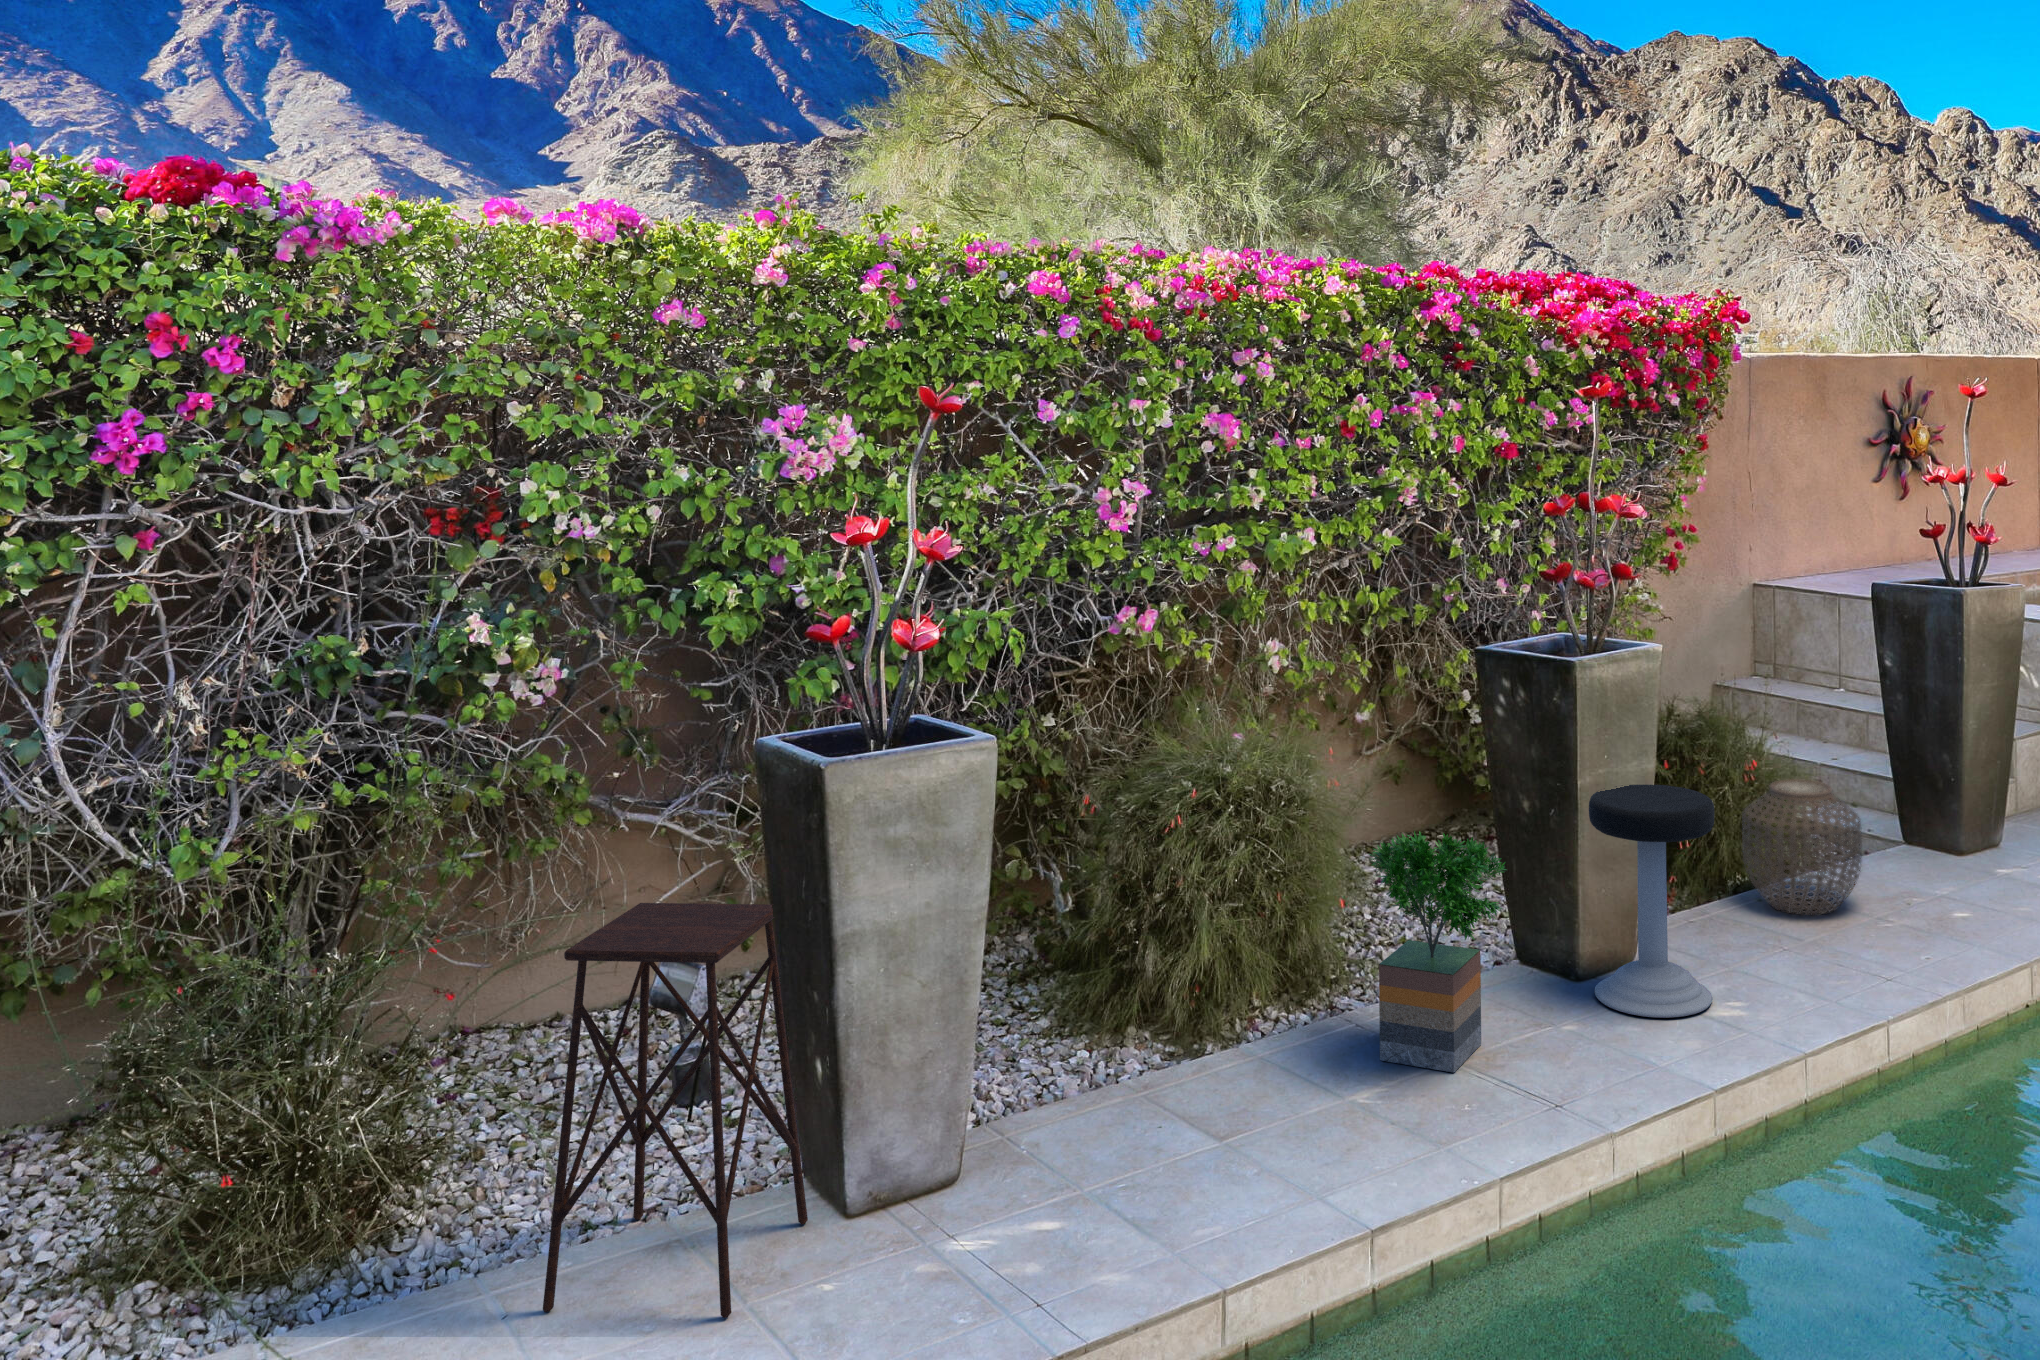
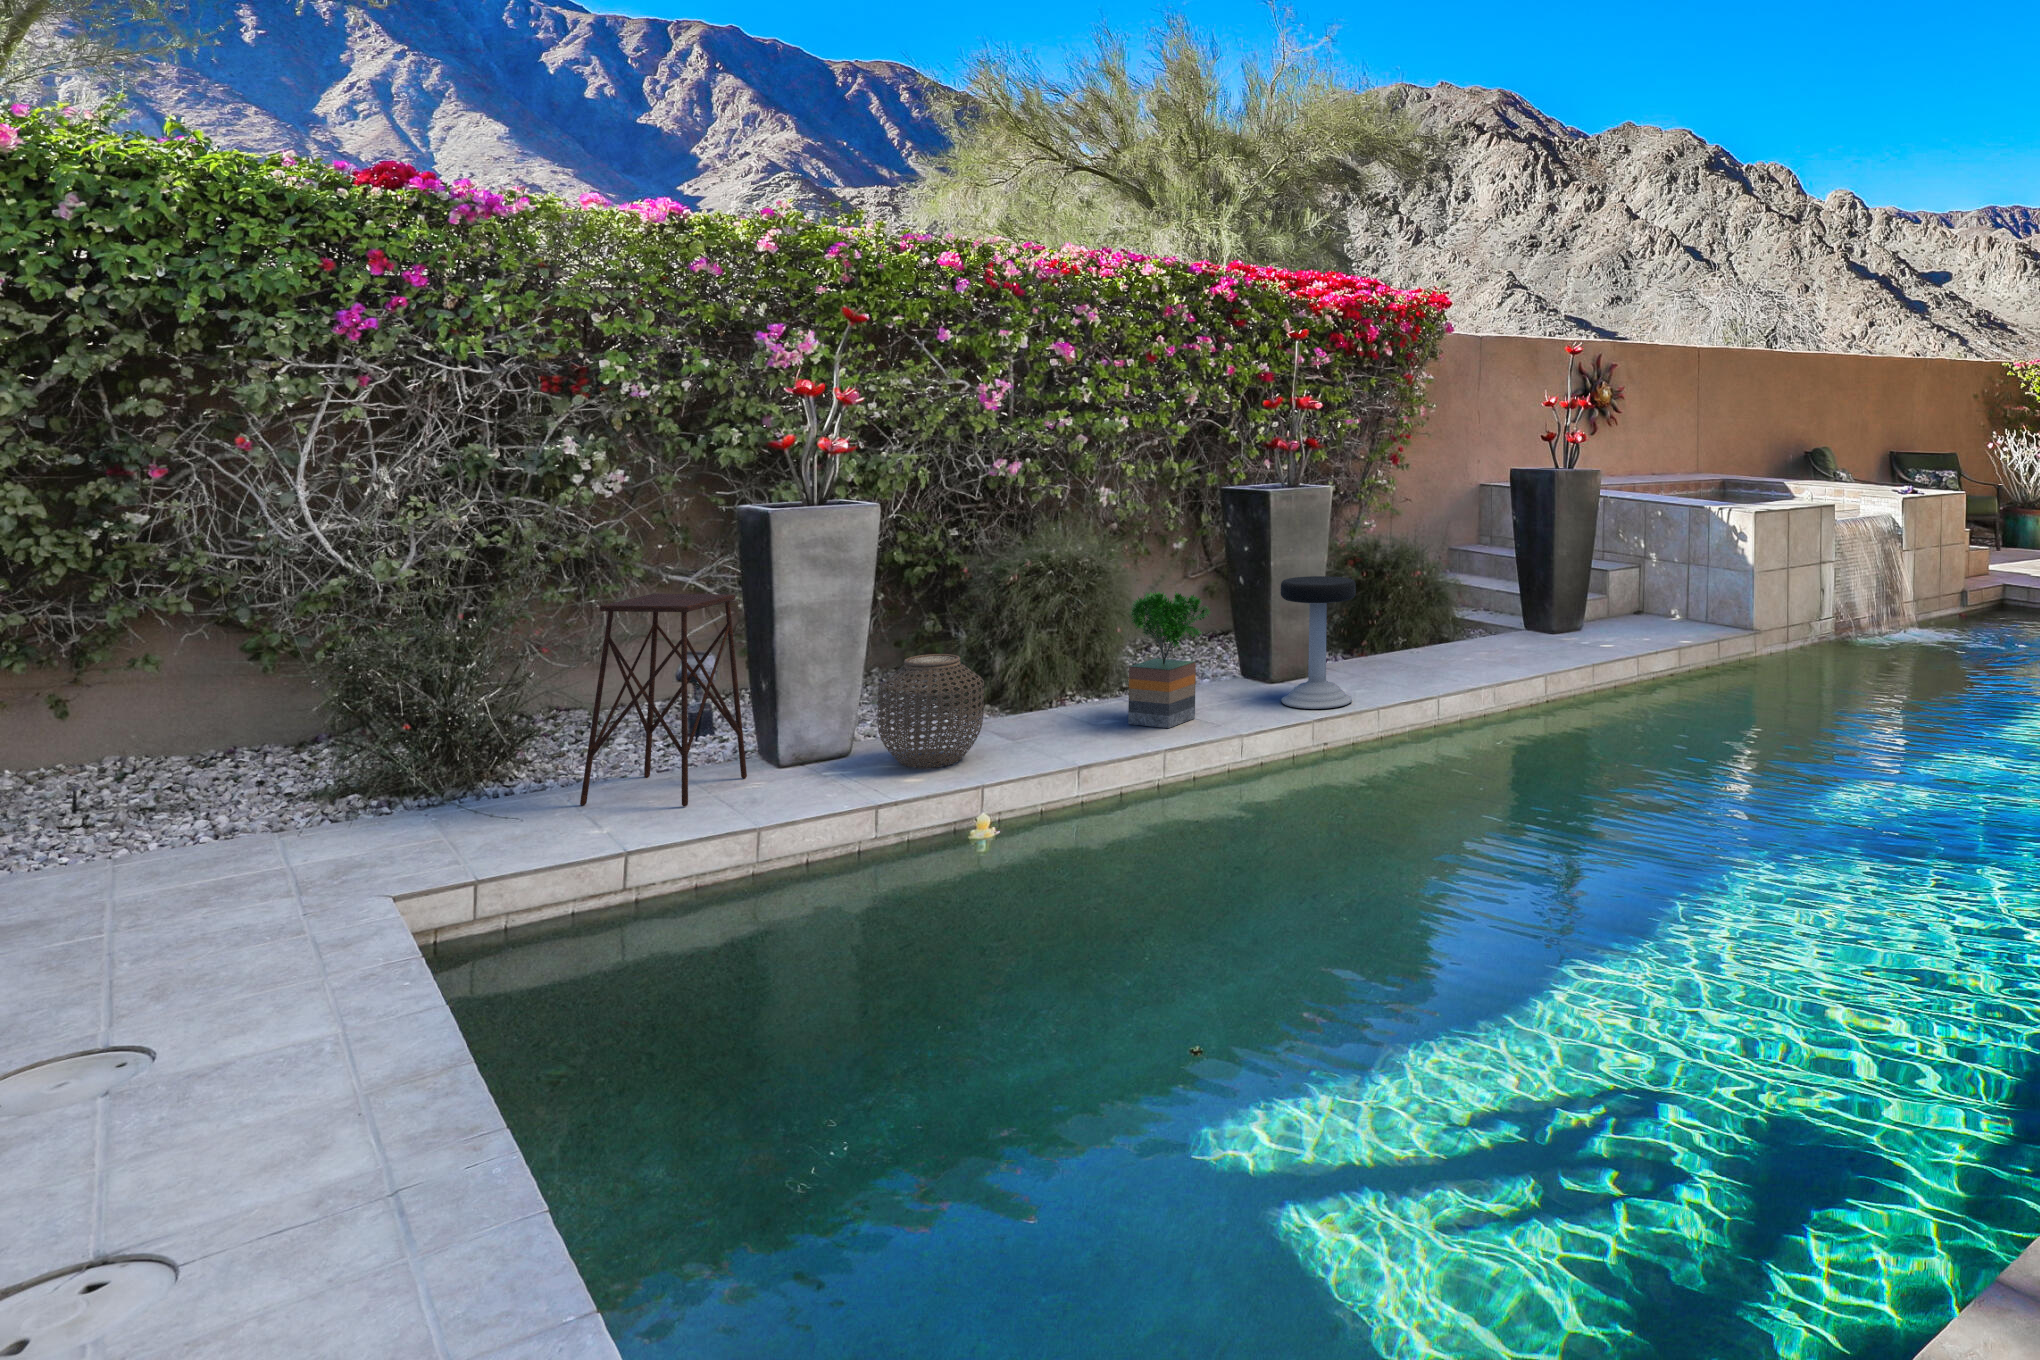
woven basket: present [1742,779,1861,915] -> present [877,654,984,768]

